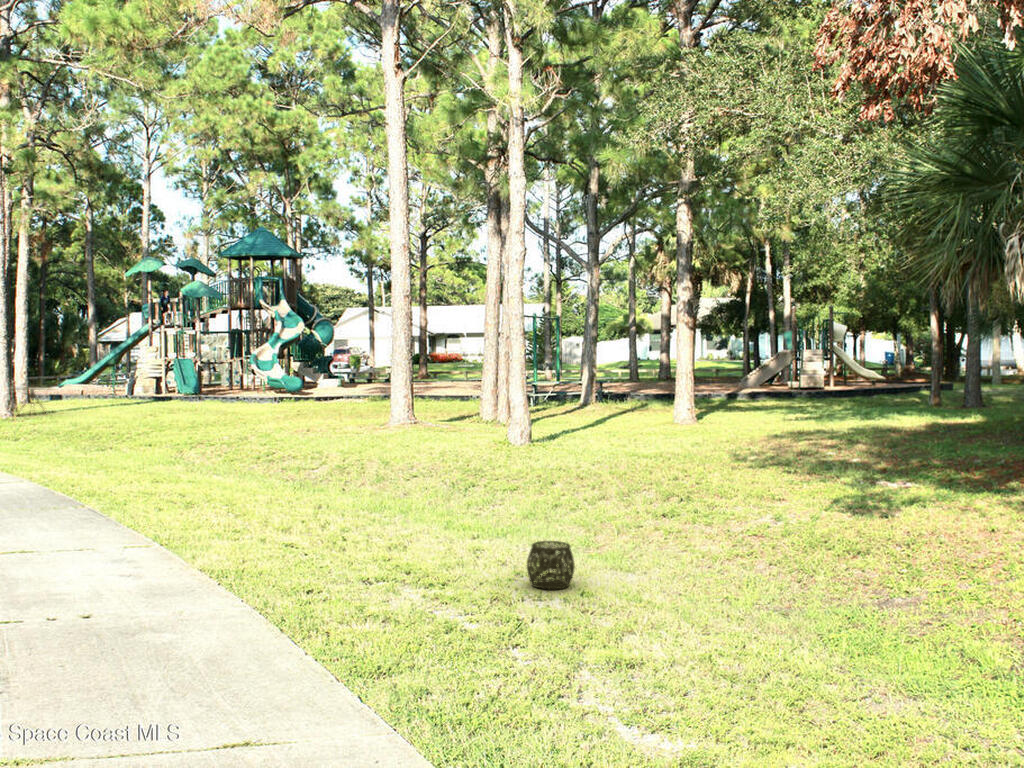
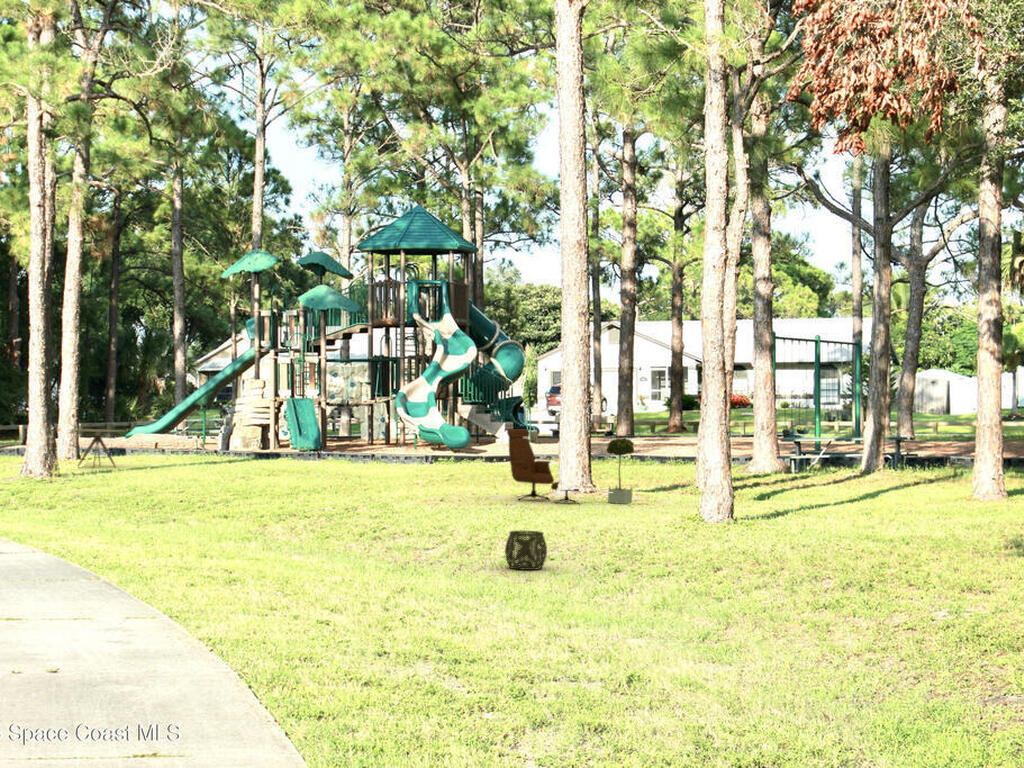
lounge chair: none [338,384,392,435] -> present [507,429,579,503]
potted tree: none [408,388,427,434] -> present [607,437,634,504]
woven basket: present [527,541,574,590] -> present [505,531,547,570]

